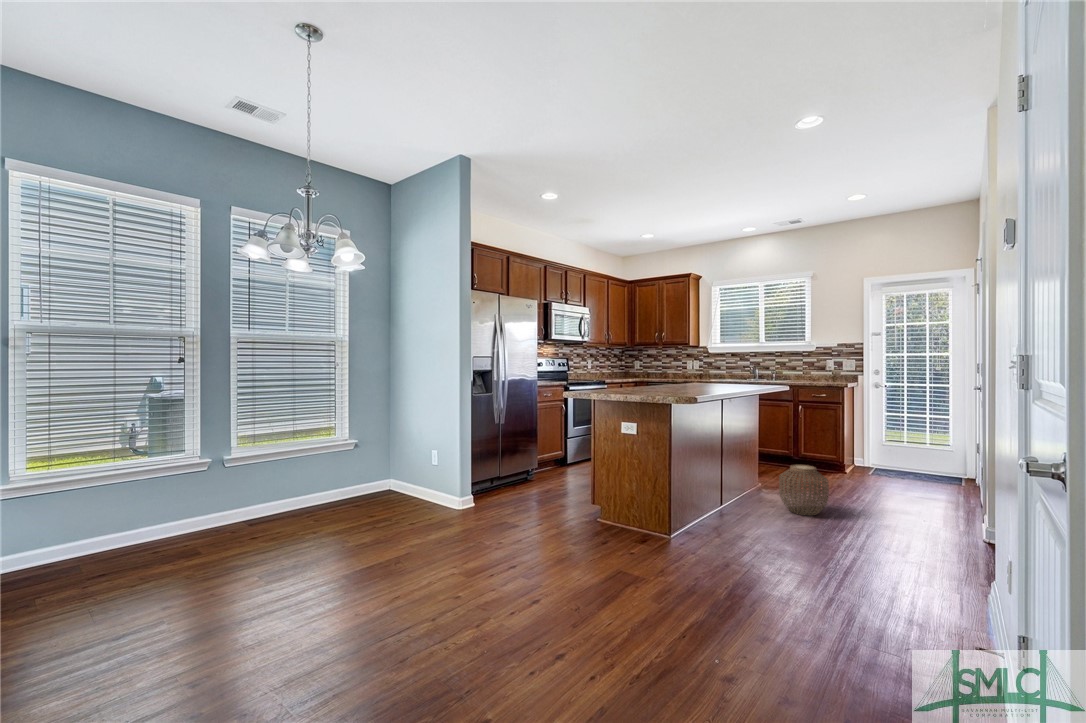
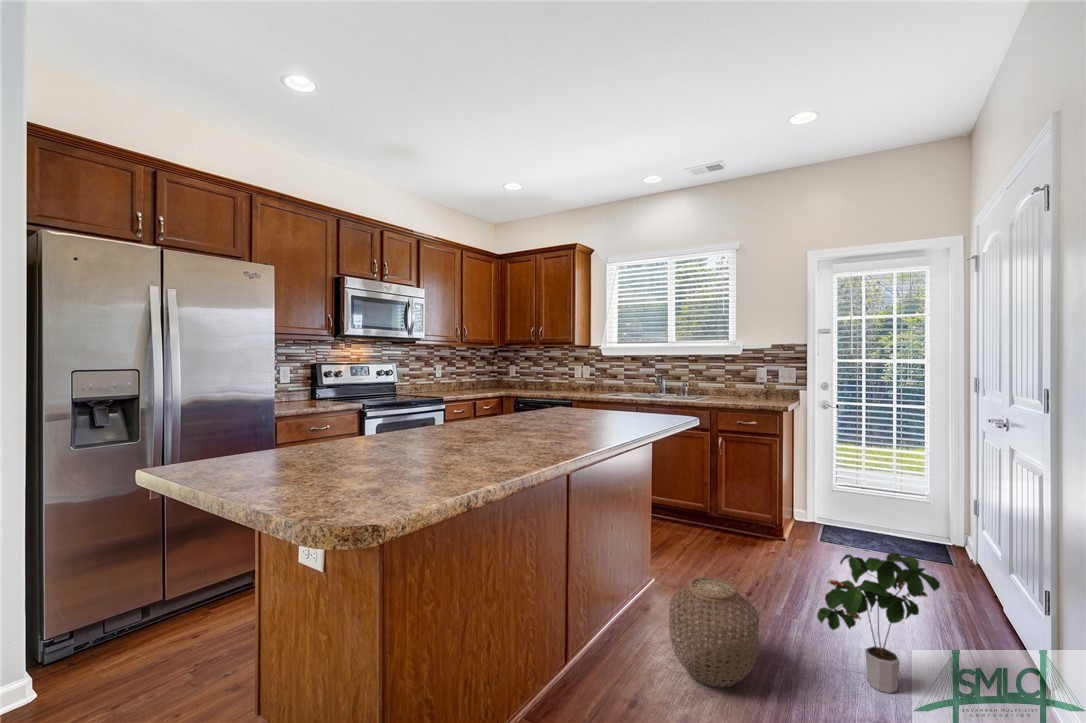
potted plant: none [861,450,929,520] -> present [817,553,940,693]

